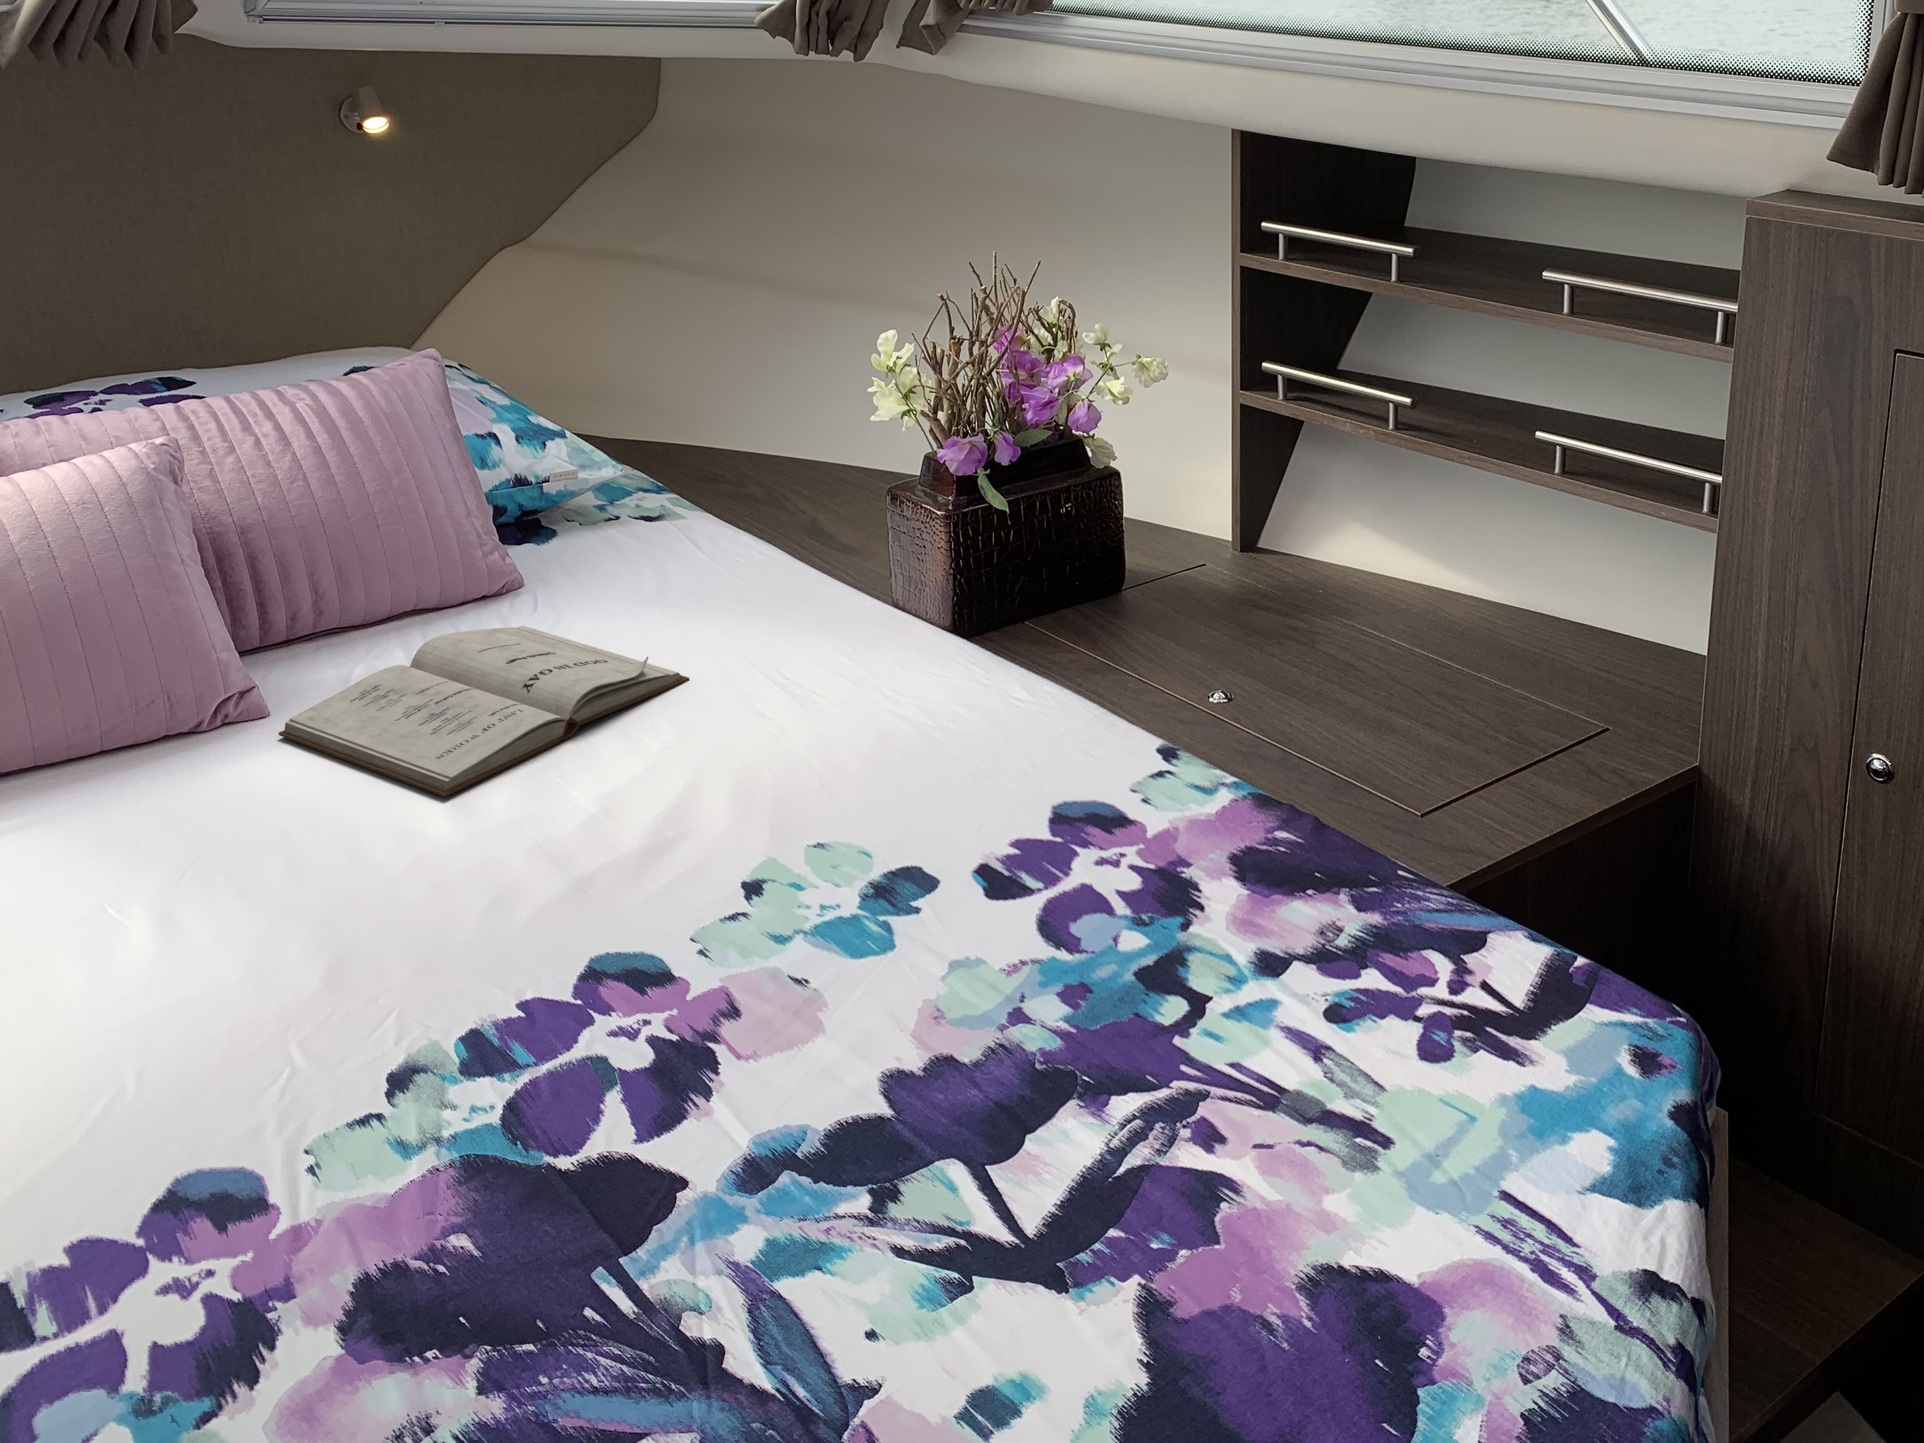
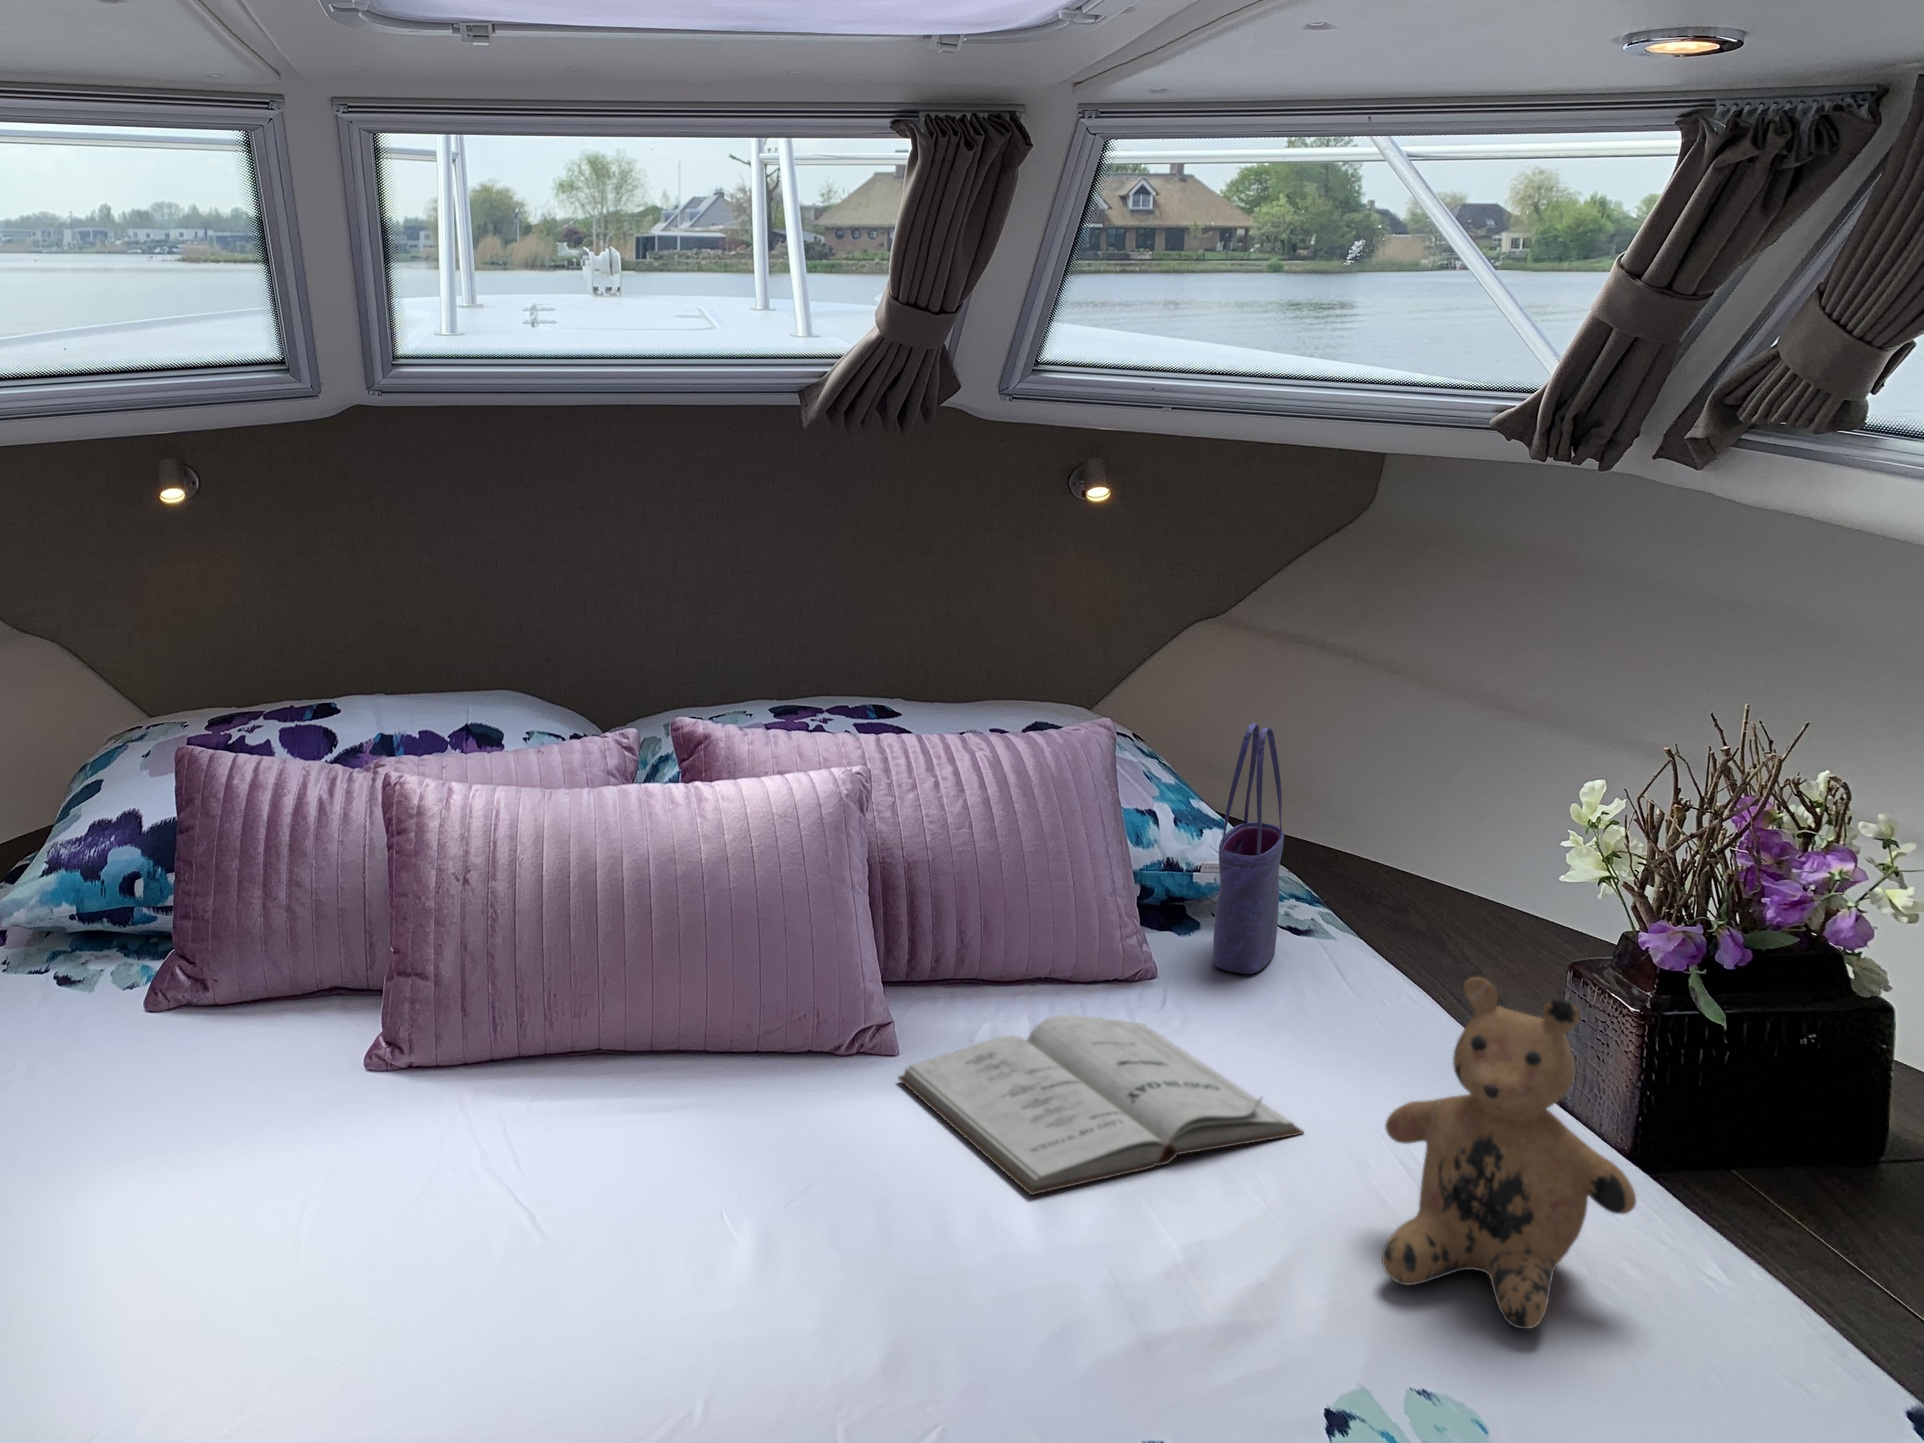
tote bag: none [568,327,636,564] -> present [1213,723,1284,974]
teddy bear: none [758,502,959,774] -> present [1382,977,1636,1329]

